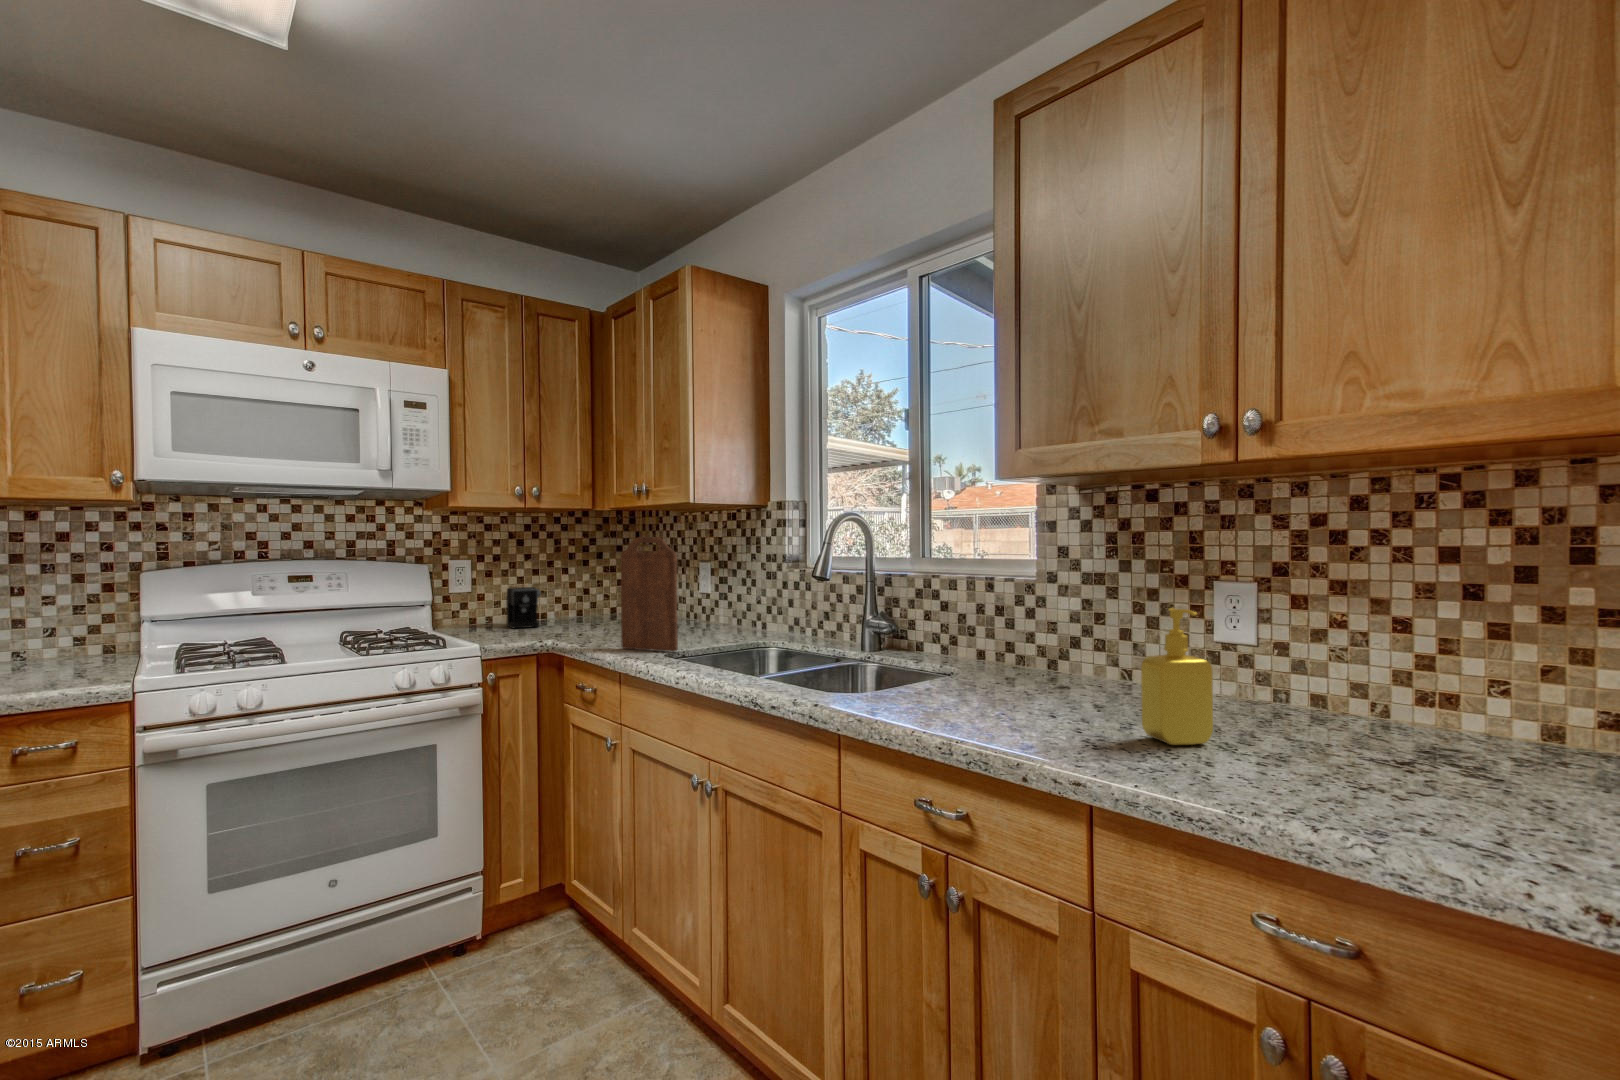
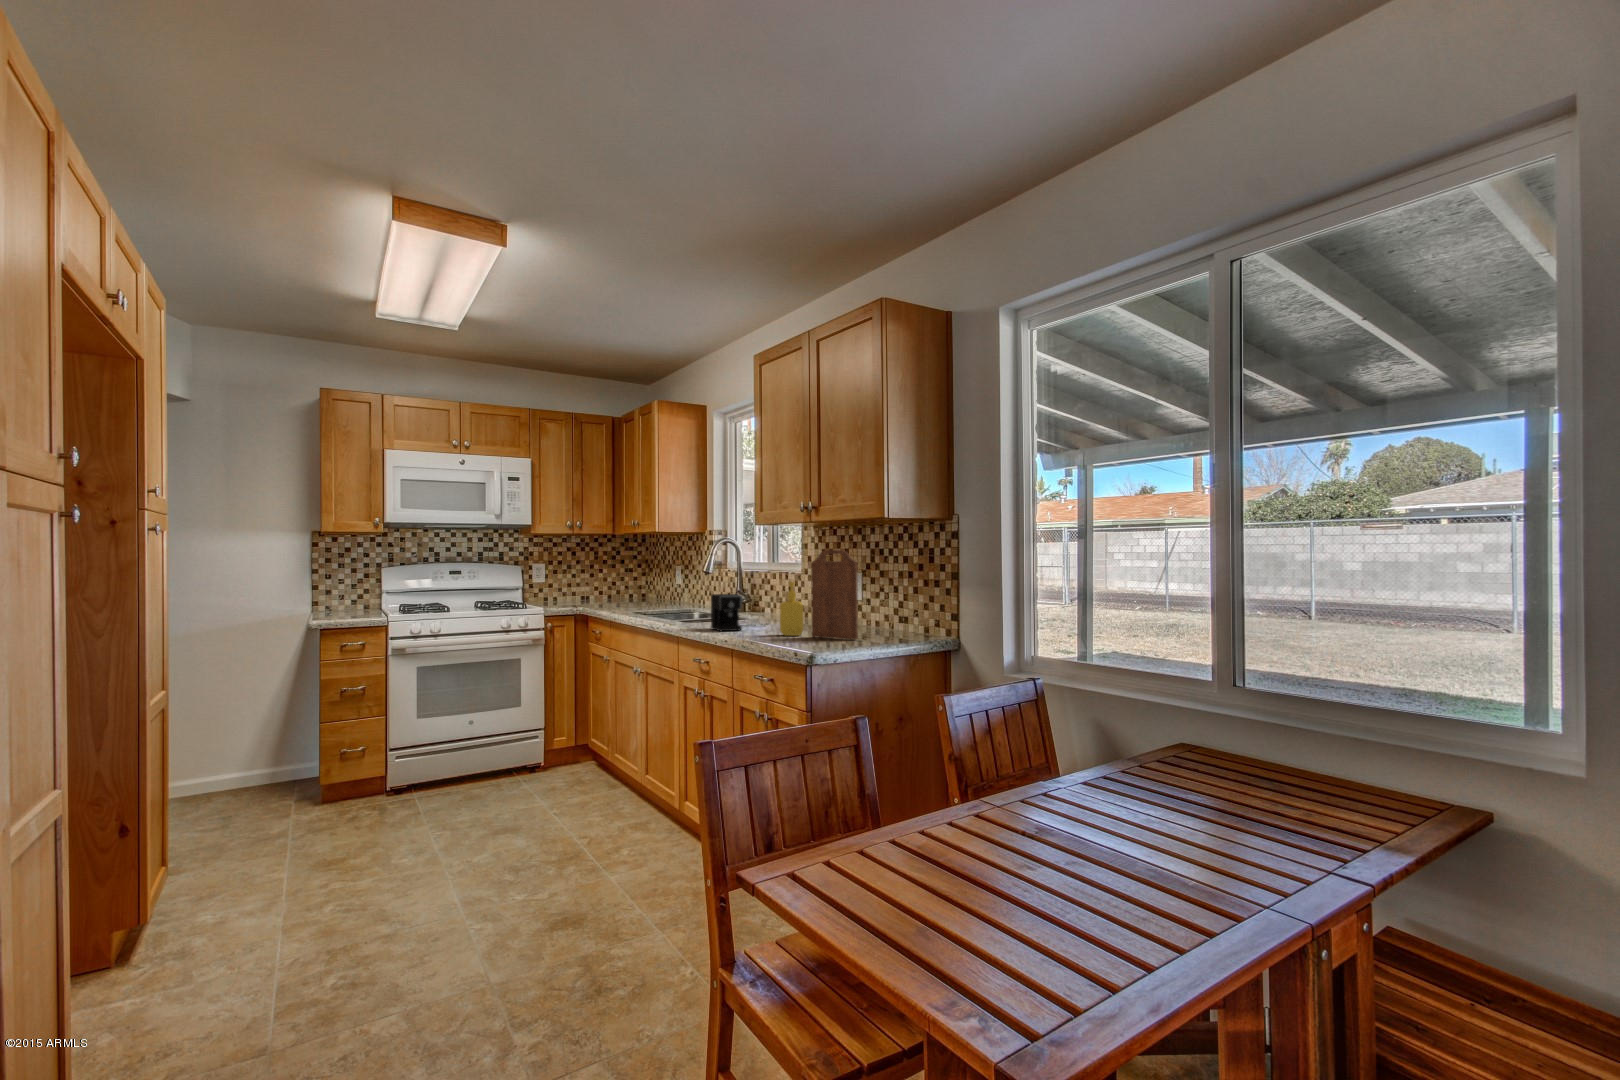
cutting board: present [621,537,678,652] -> present [811,550,858,640]
coffee maker: present [506,587,575,628] -> present [711,594,767,631]

